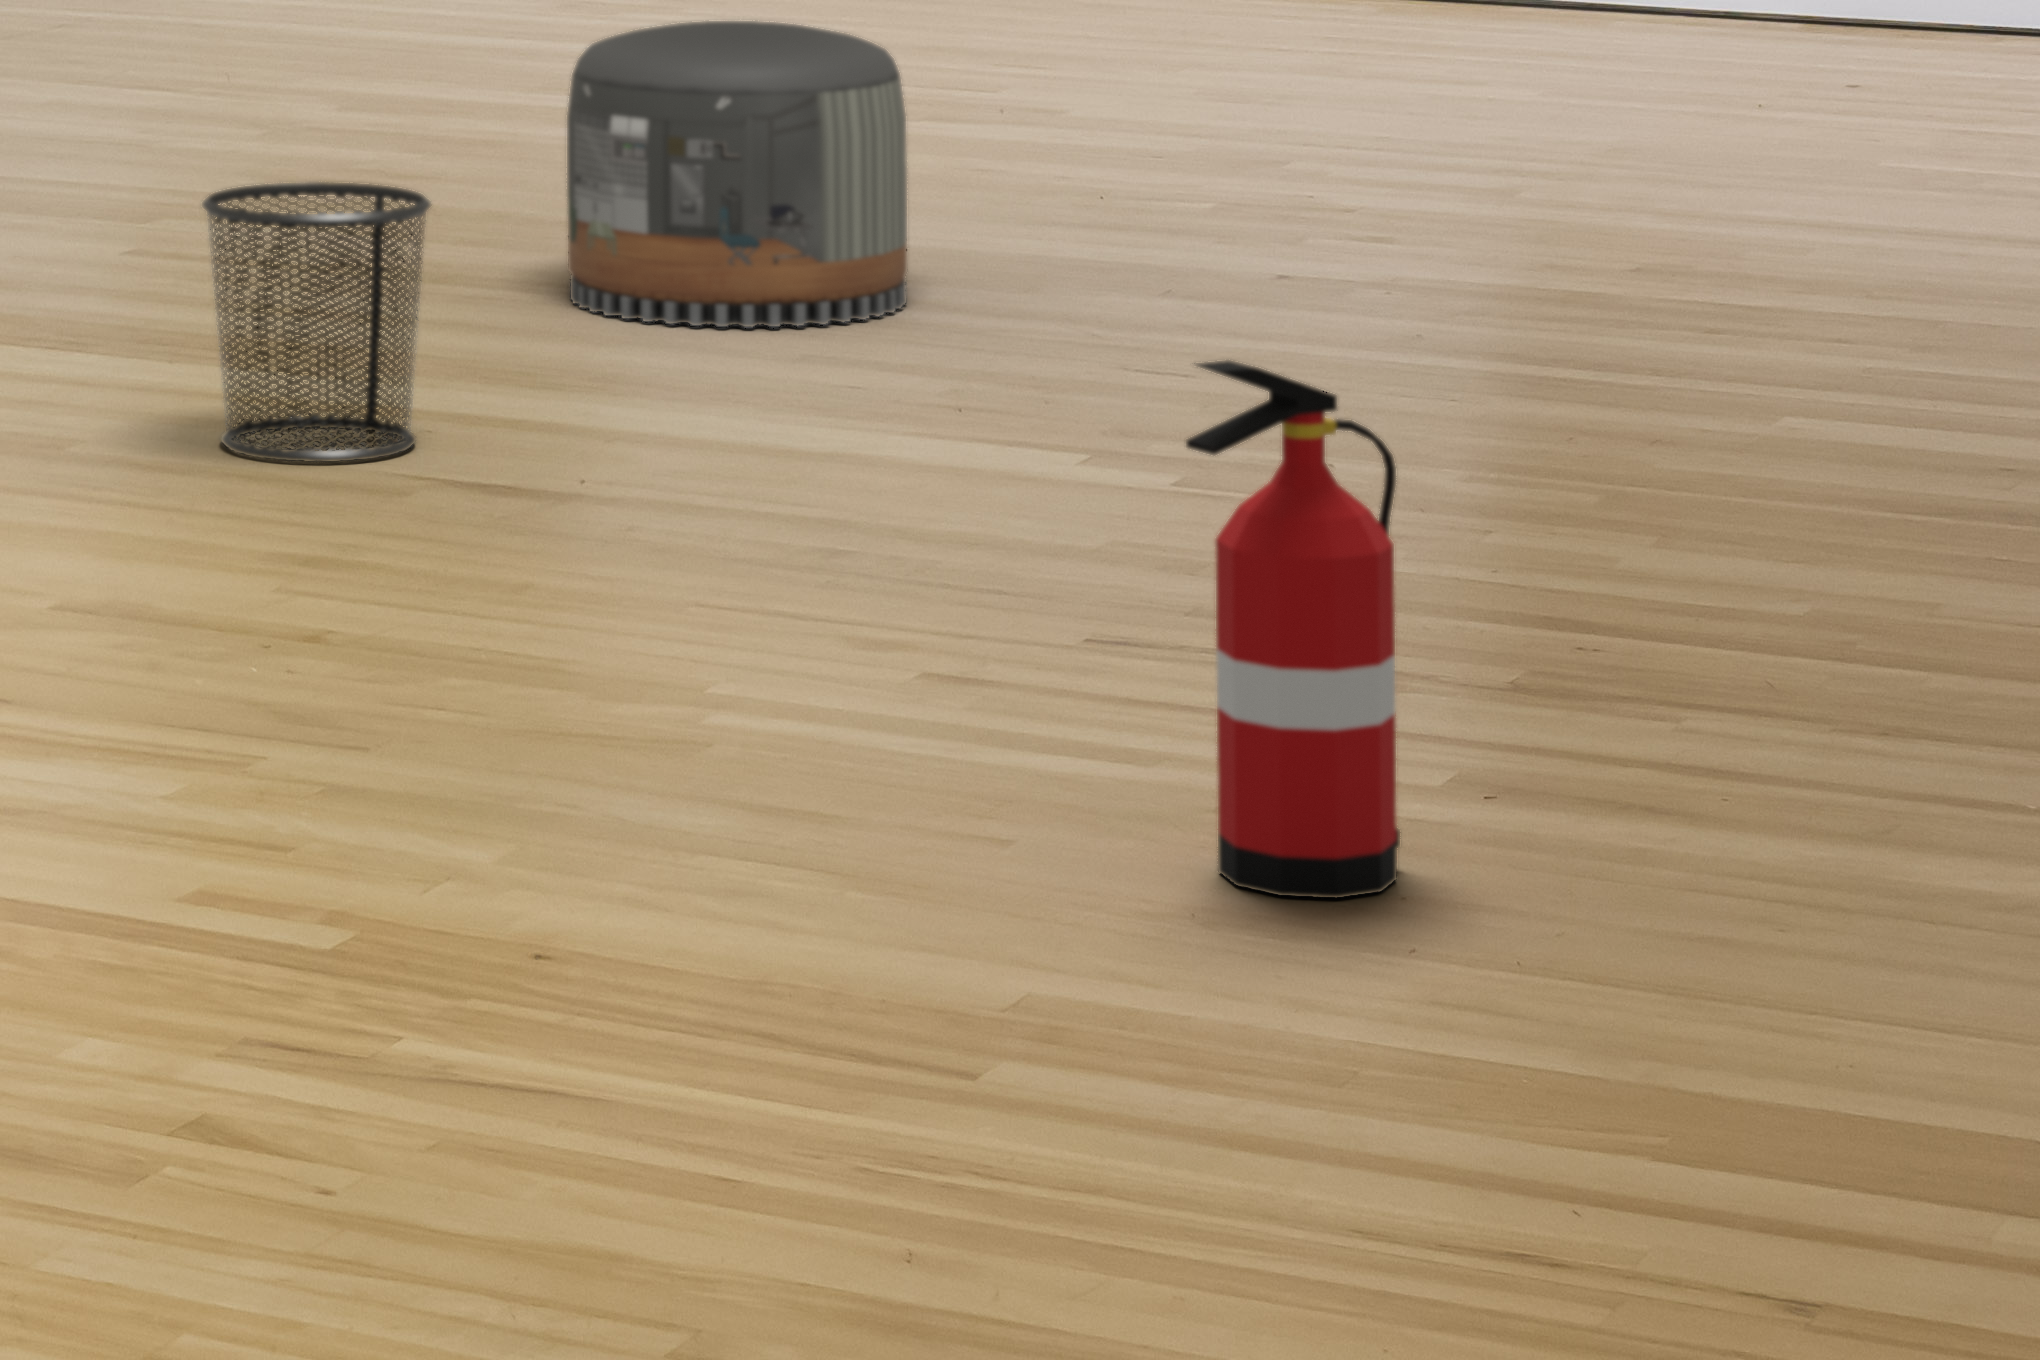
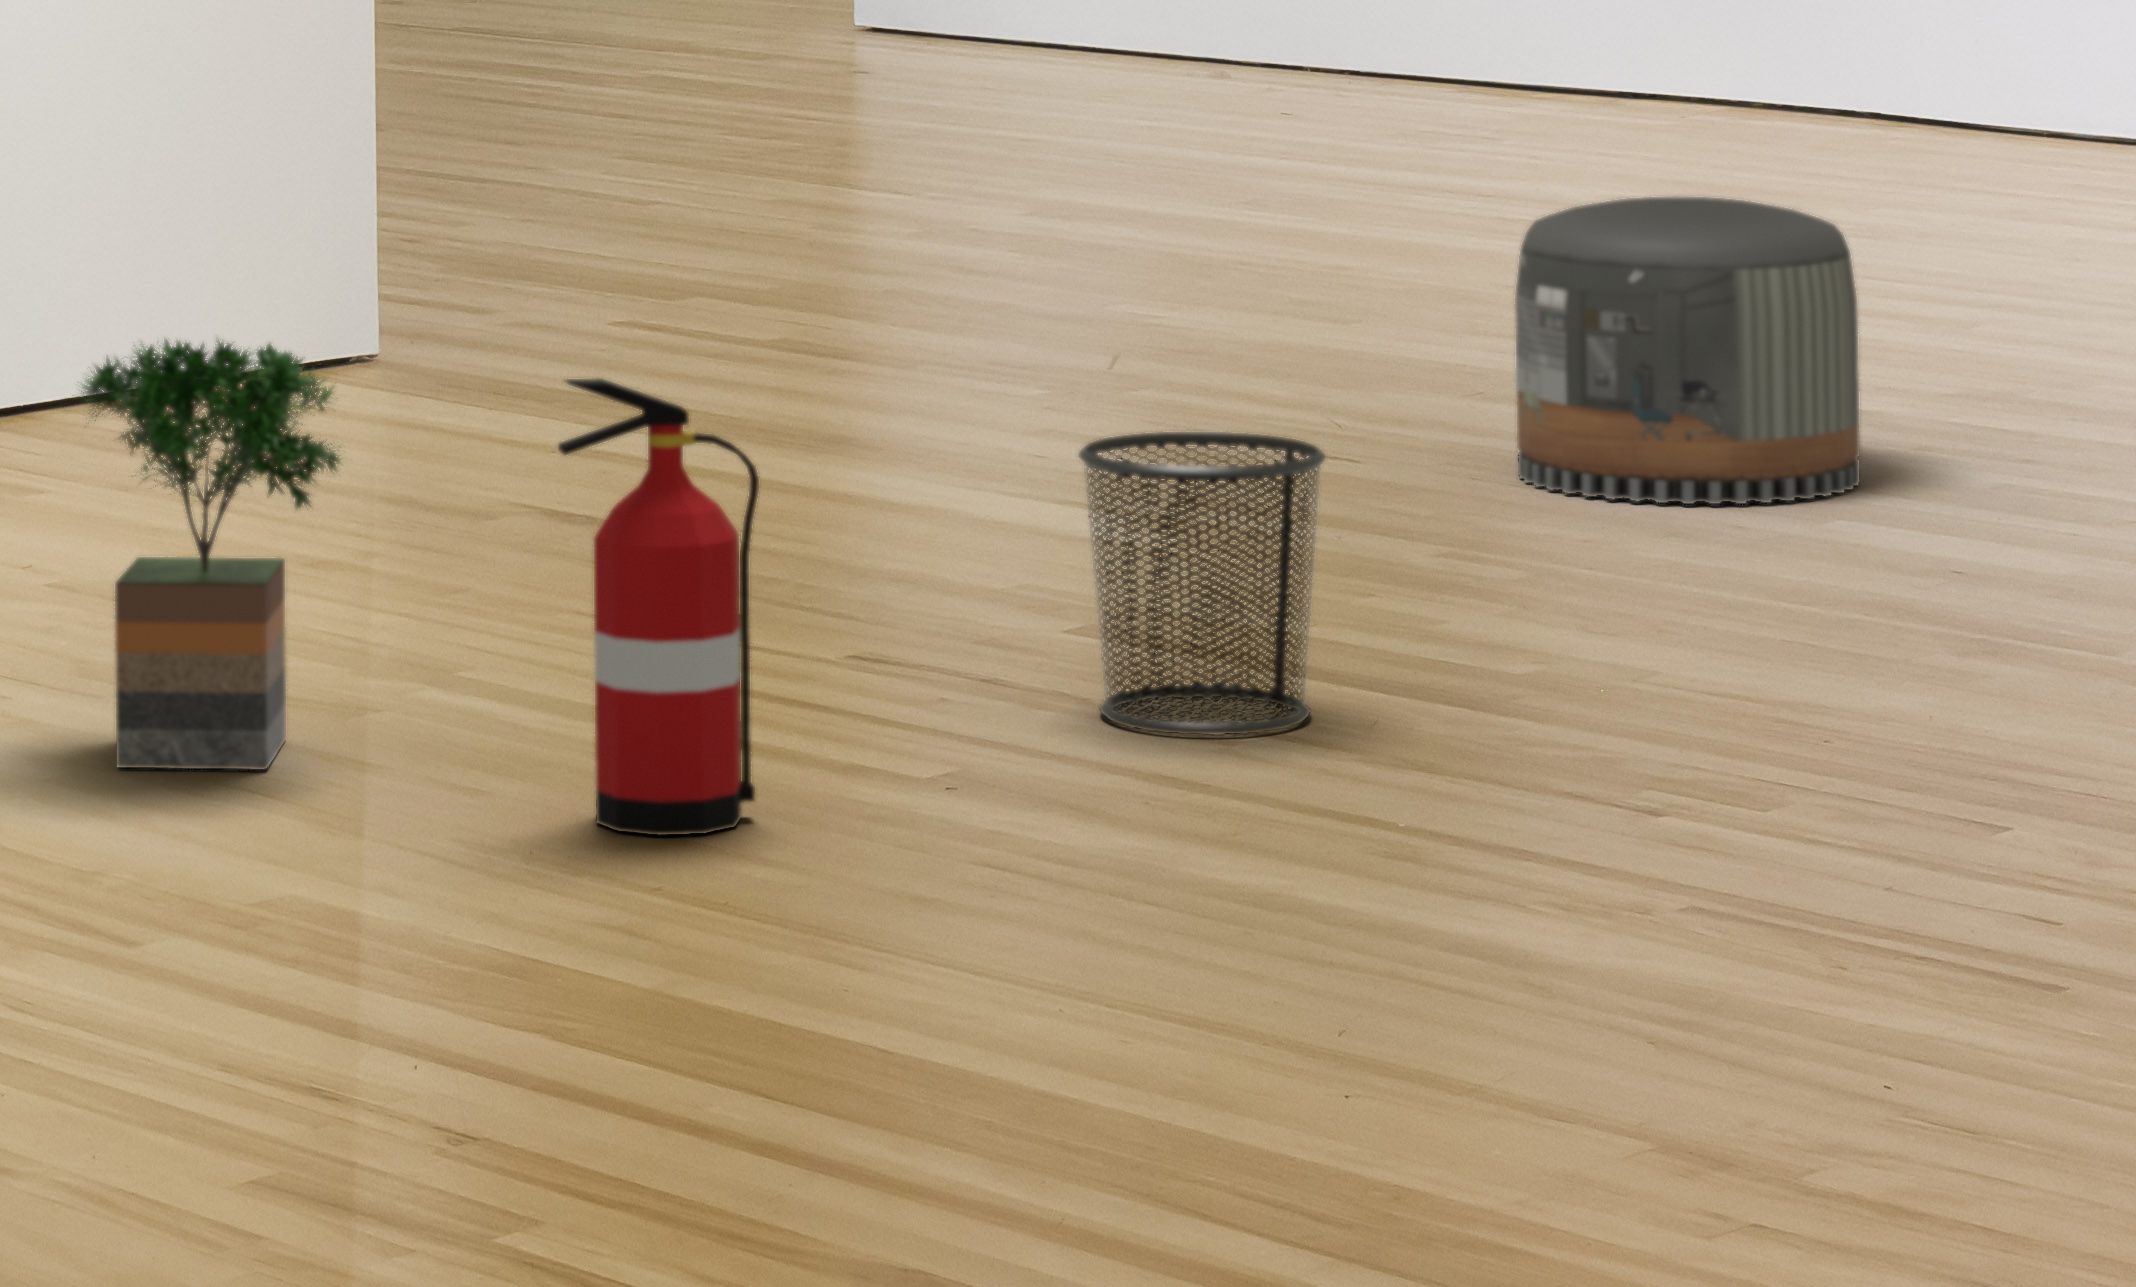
pouf: present [567,21,908,327] -> present [1515,196,1860,504]
waste bin: present [202,182,431,462] -> present [1079,432,1325,735]
potted tree: none [460,323,823,849] -> present [77,340,341,770]

